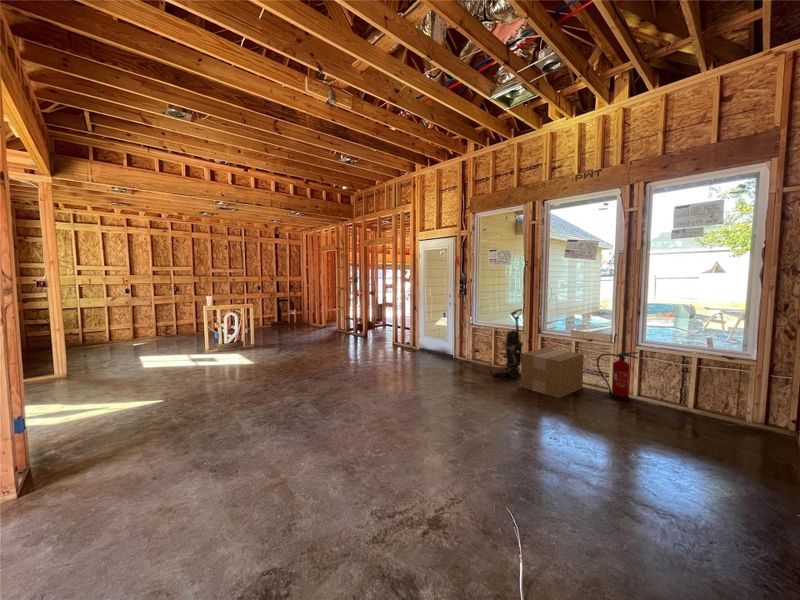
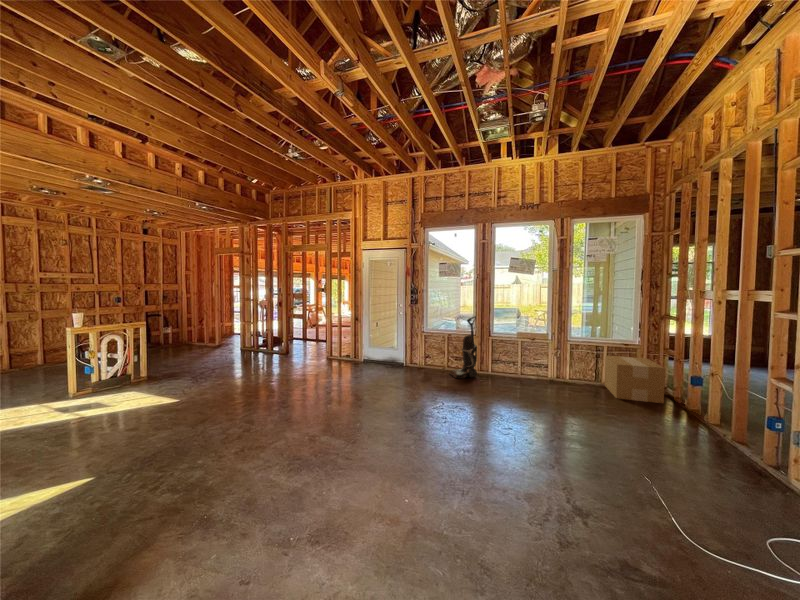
cardboard box: present [521,348,583,398] -> present [605,356,665,403]
fire extinguisher: present [597,352,638,401] -> none [541,346,571,385]

